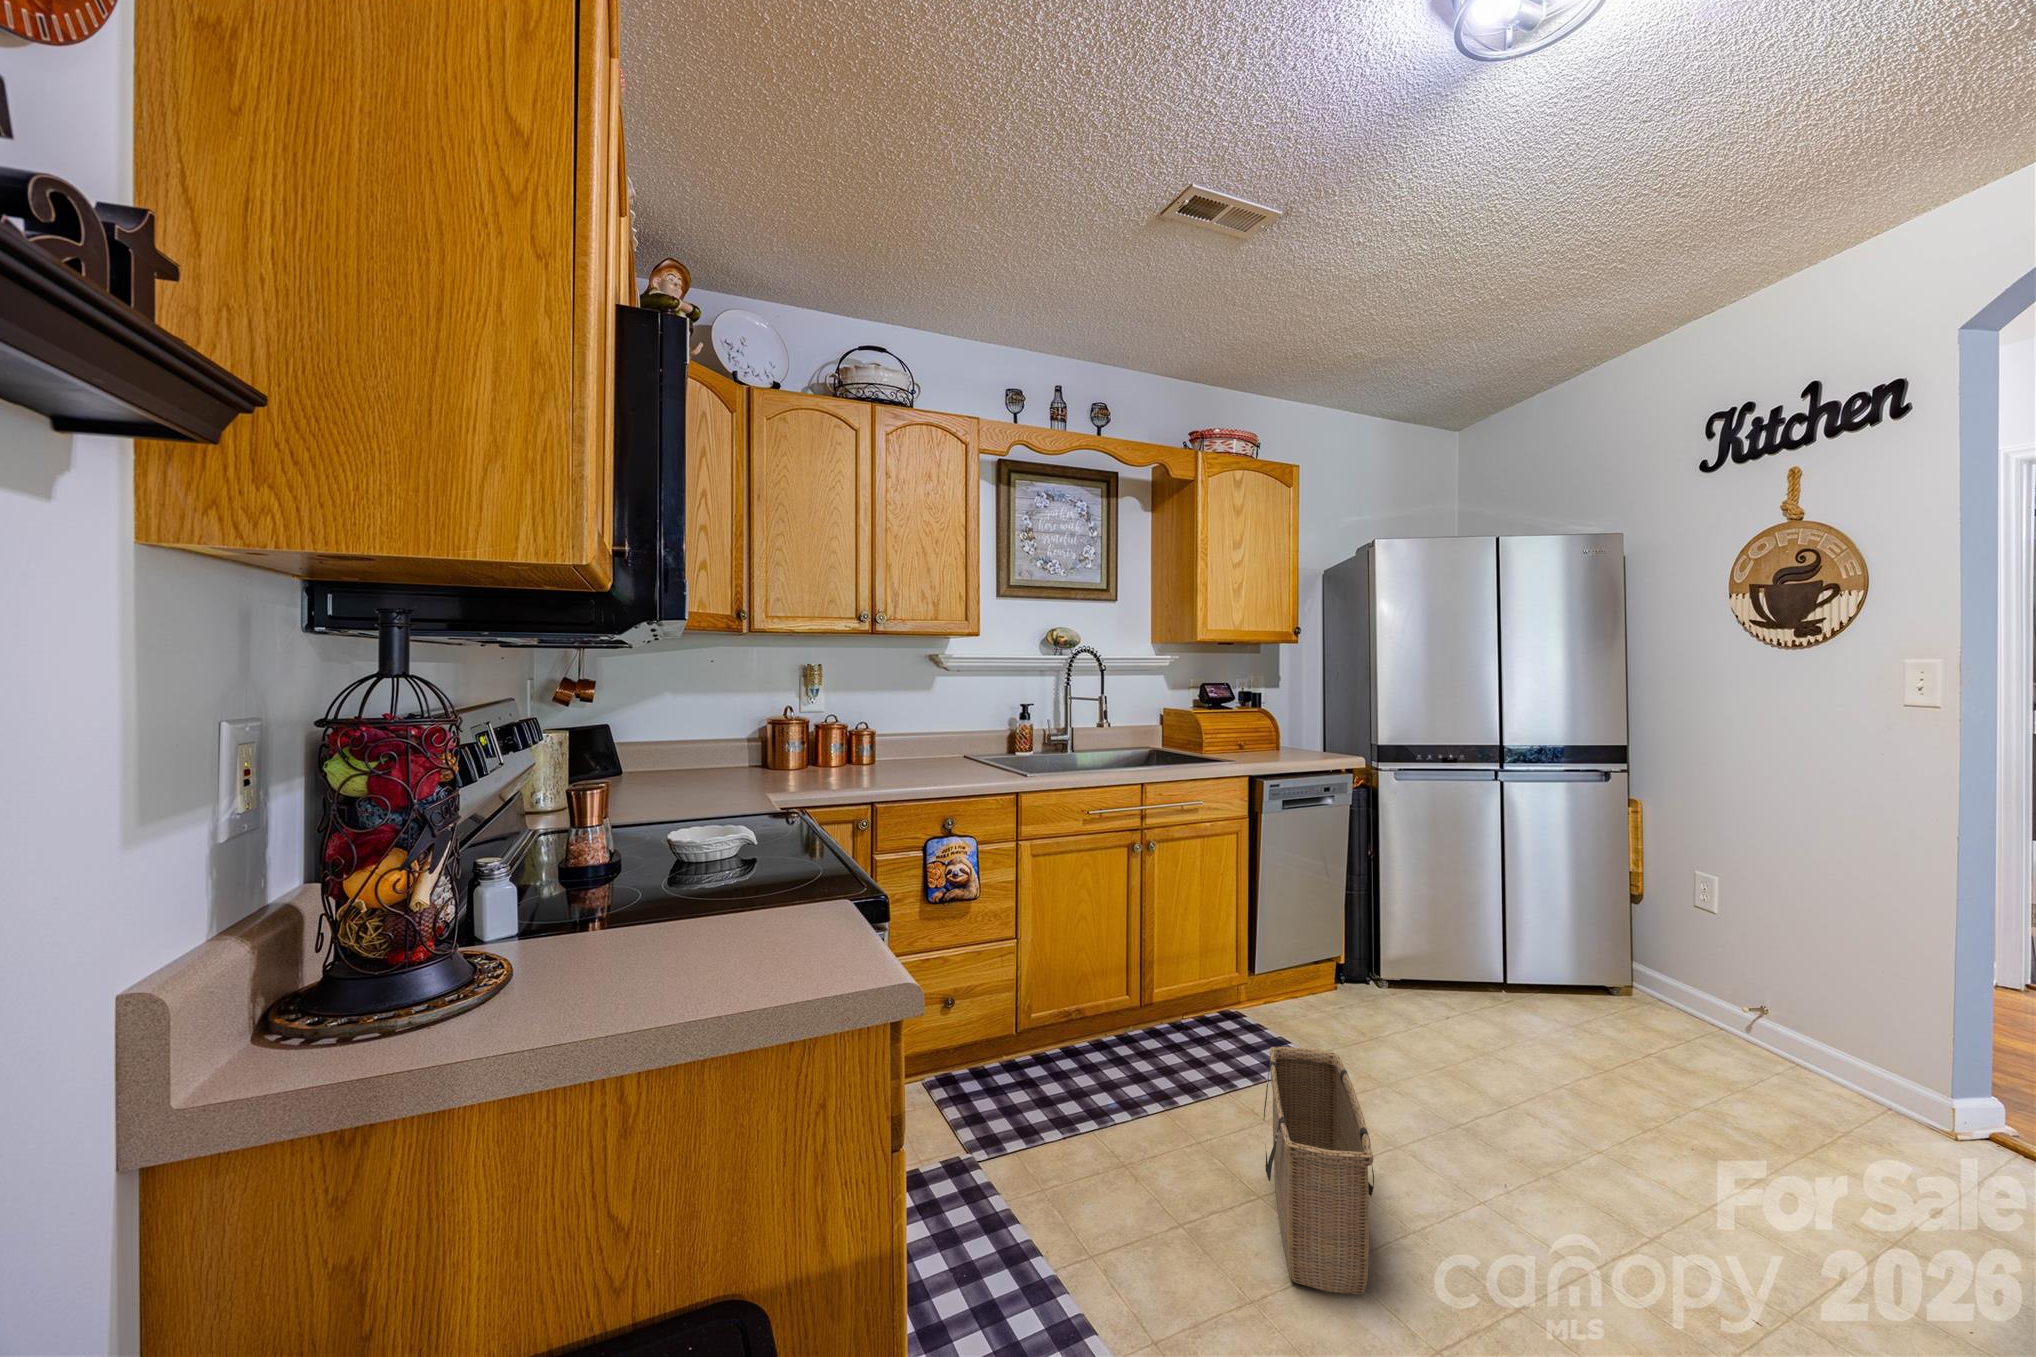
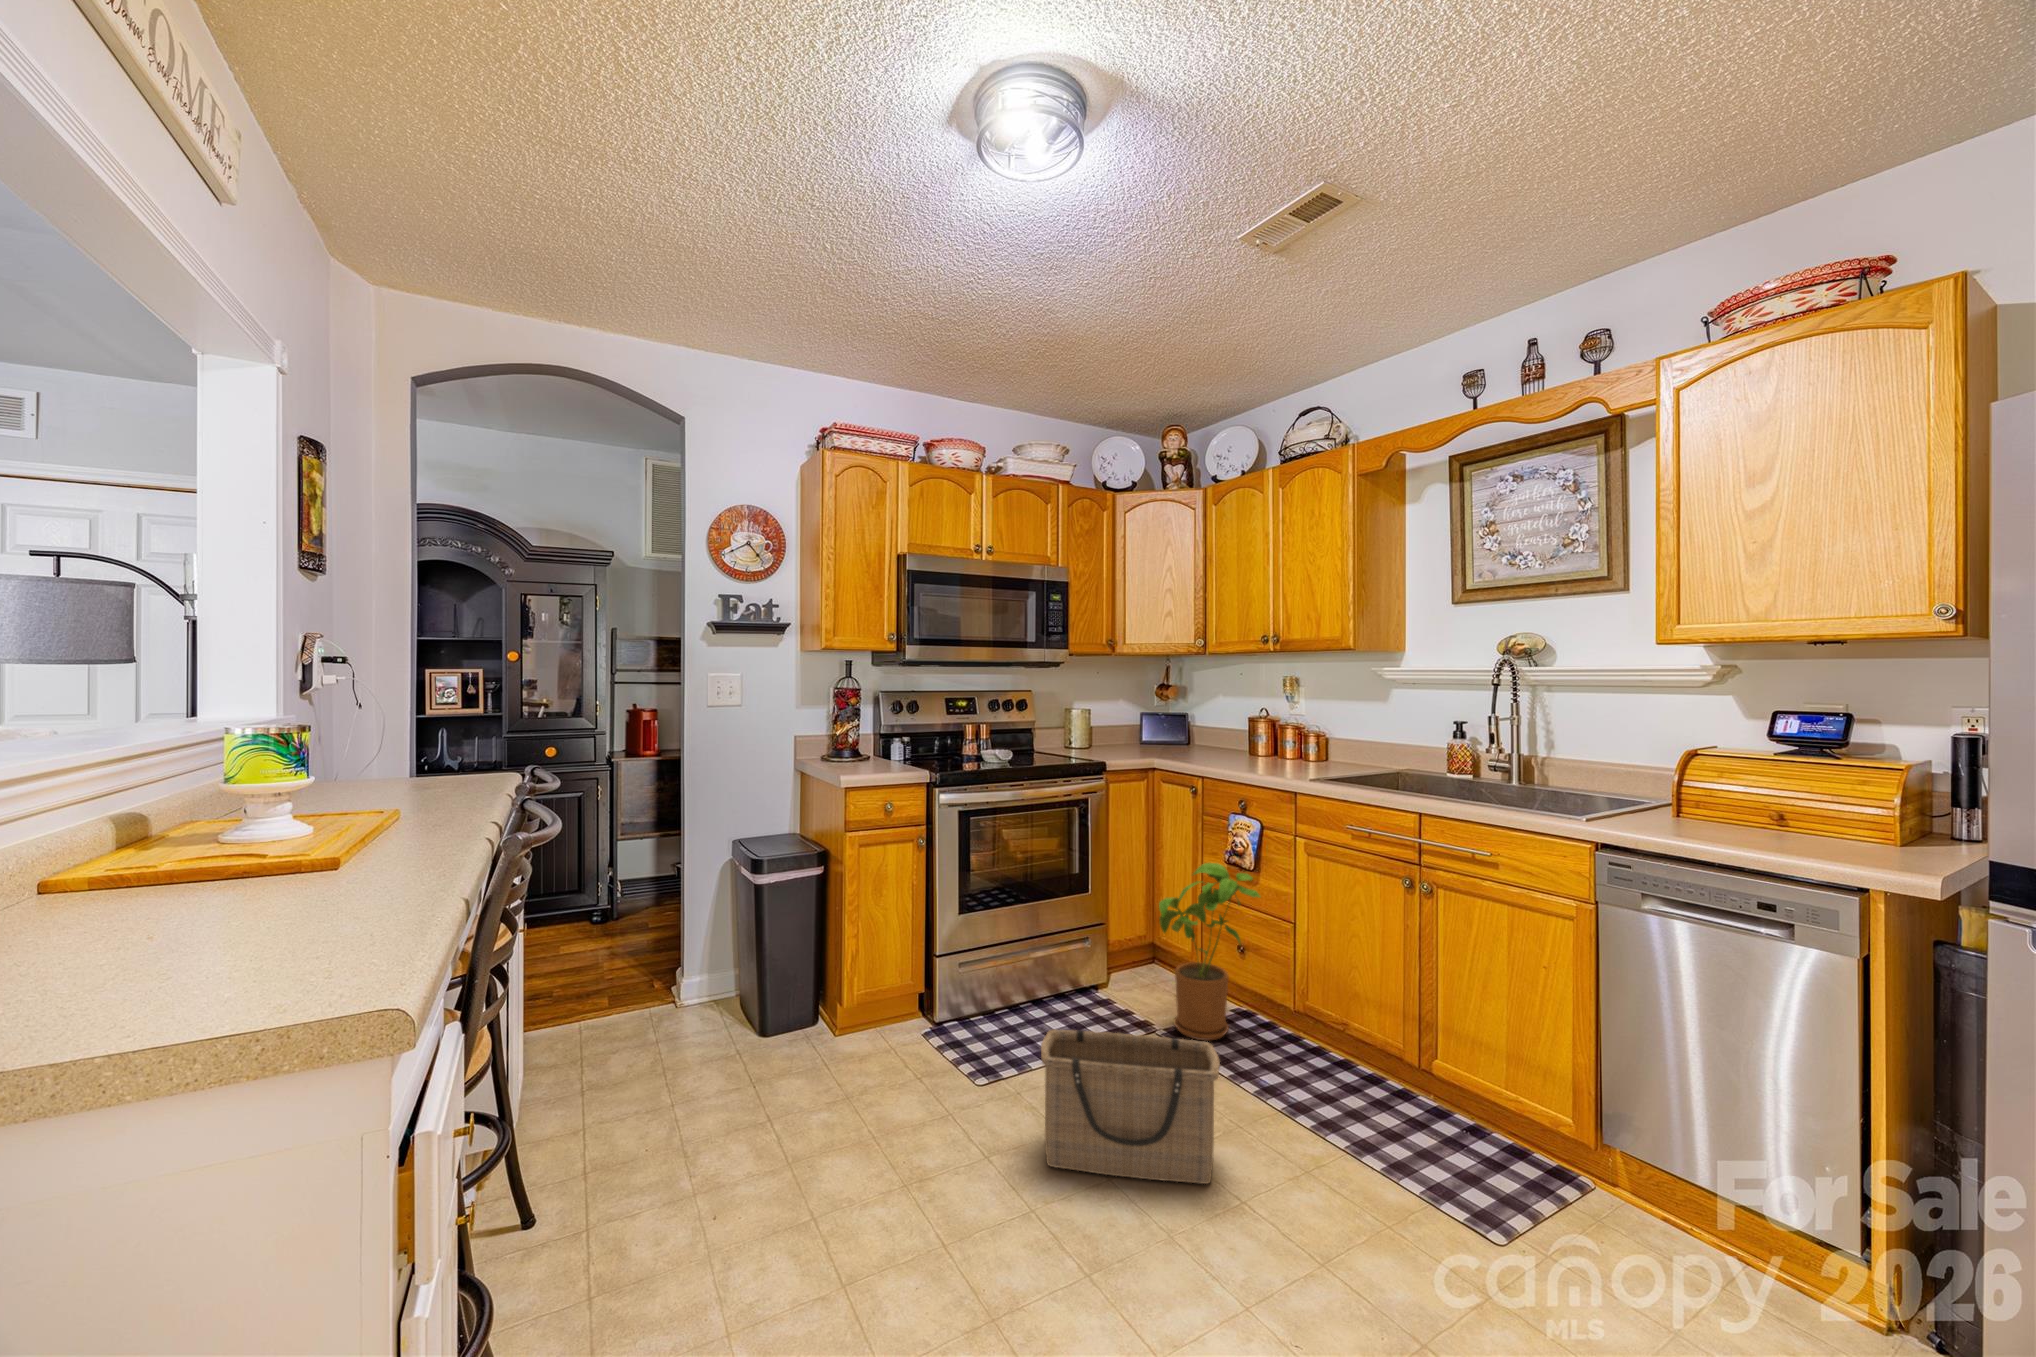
house plant: none [946,892,1066,1131] -> present [1159,863,1260,1041]

